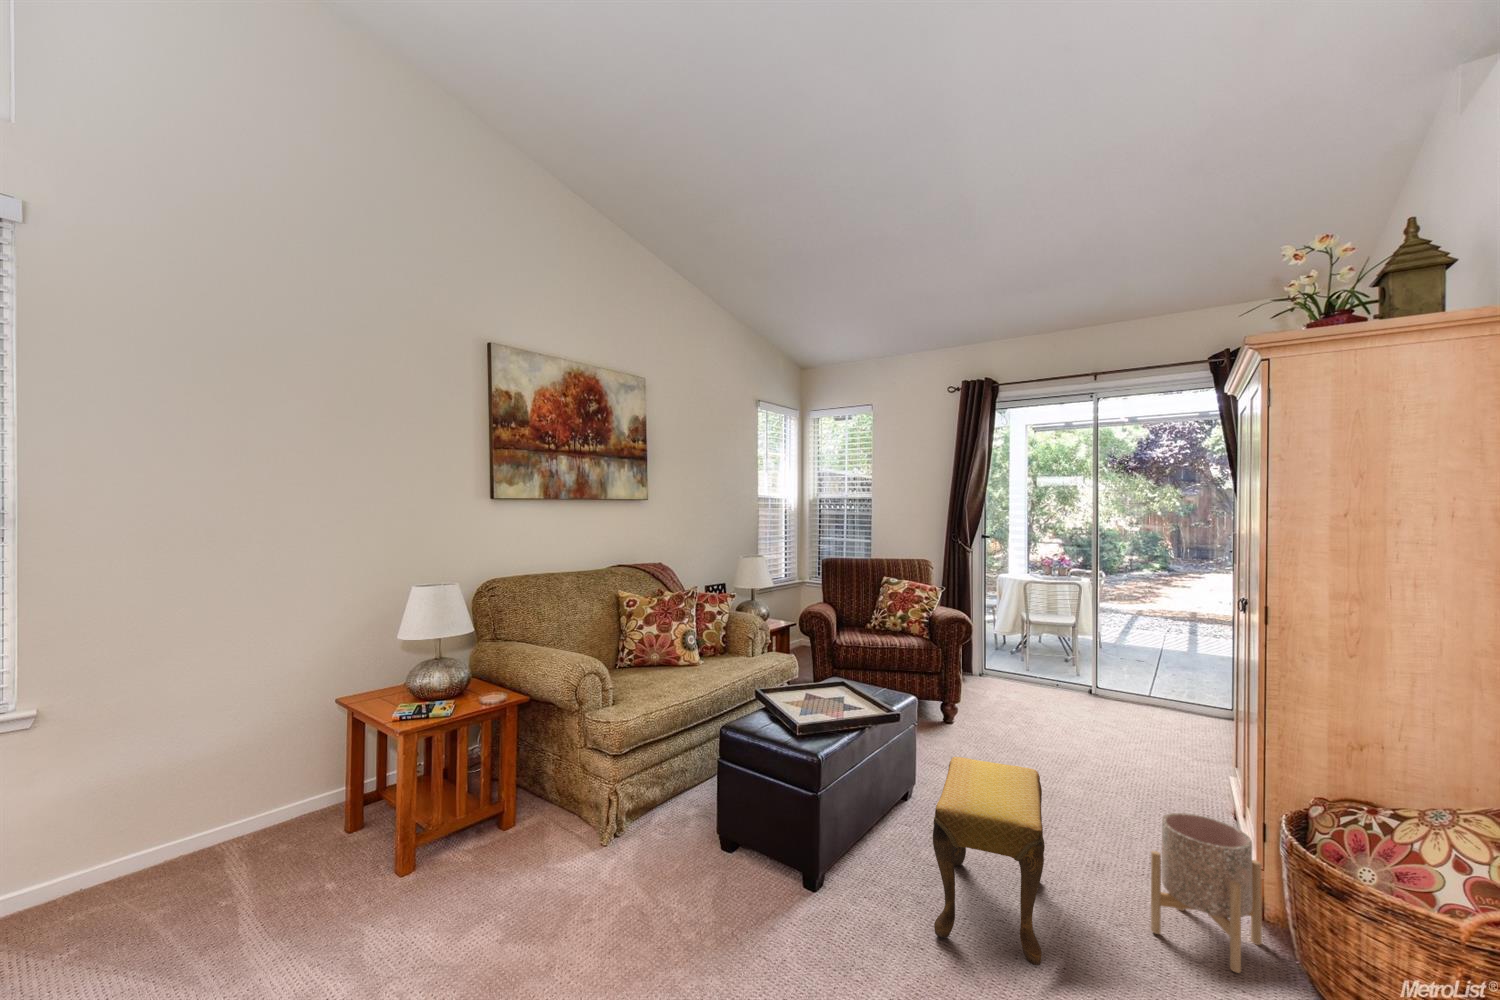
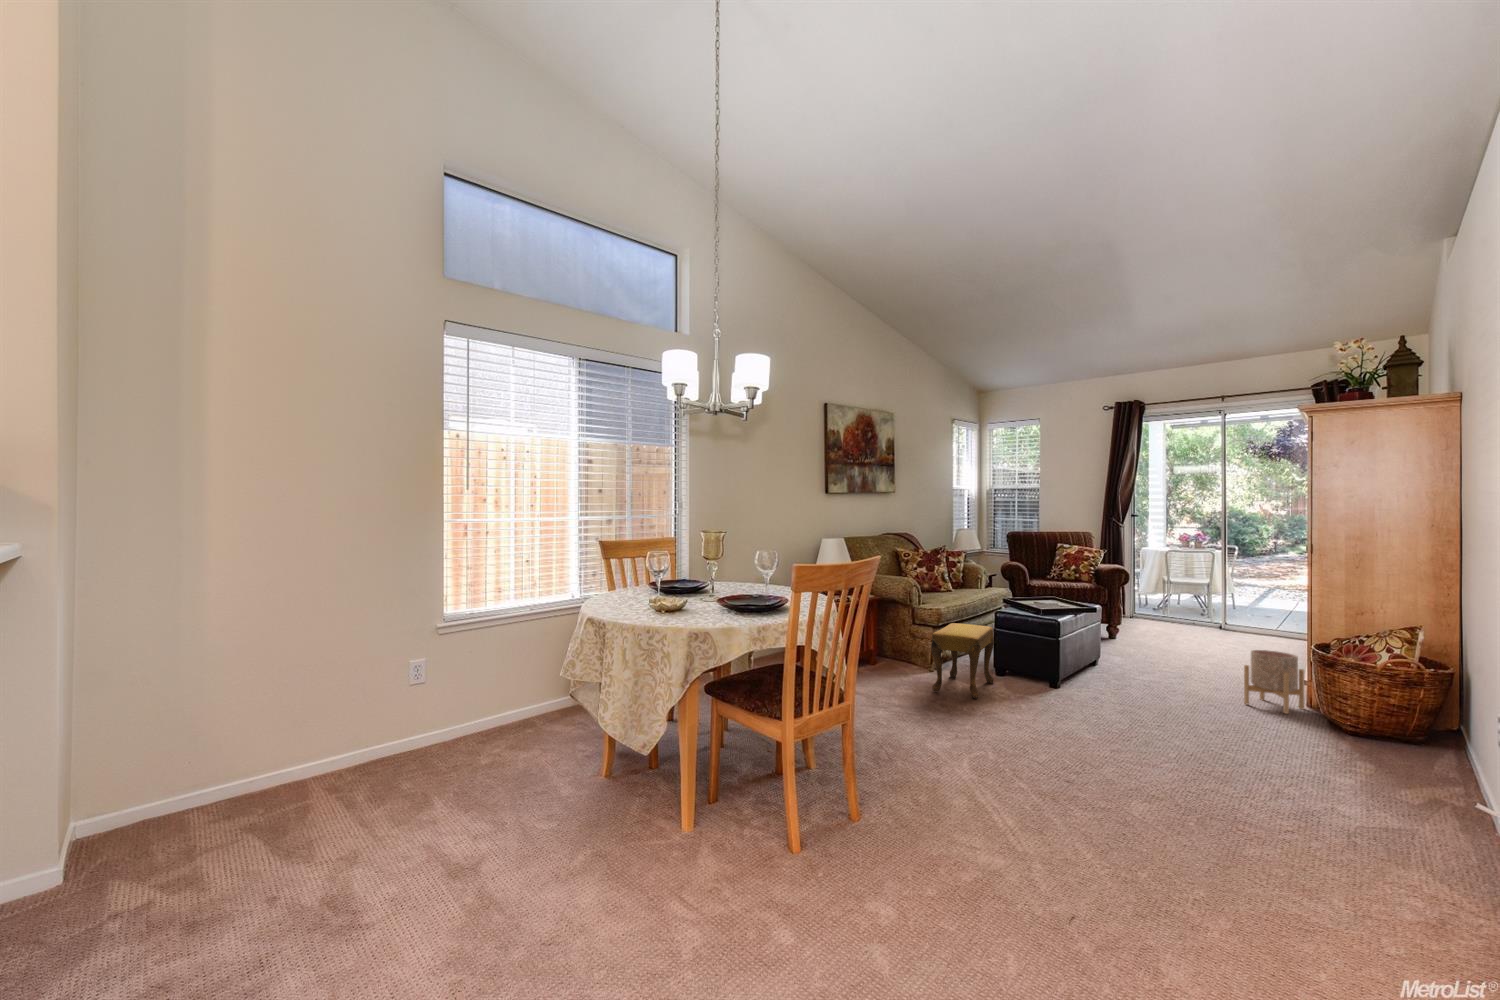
footstool: present [933,757,1045,965] -> present [931,623,994,698]

